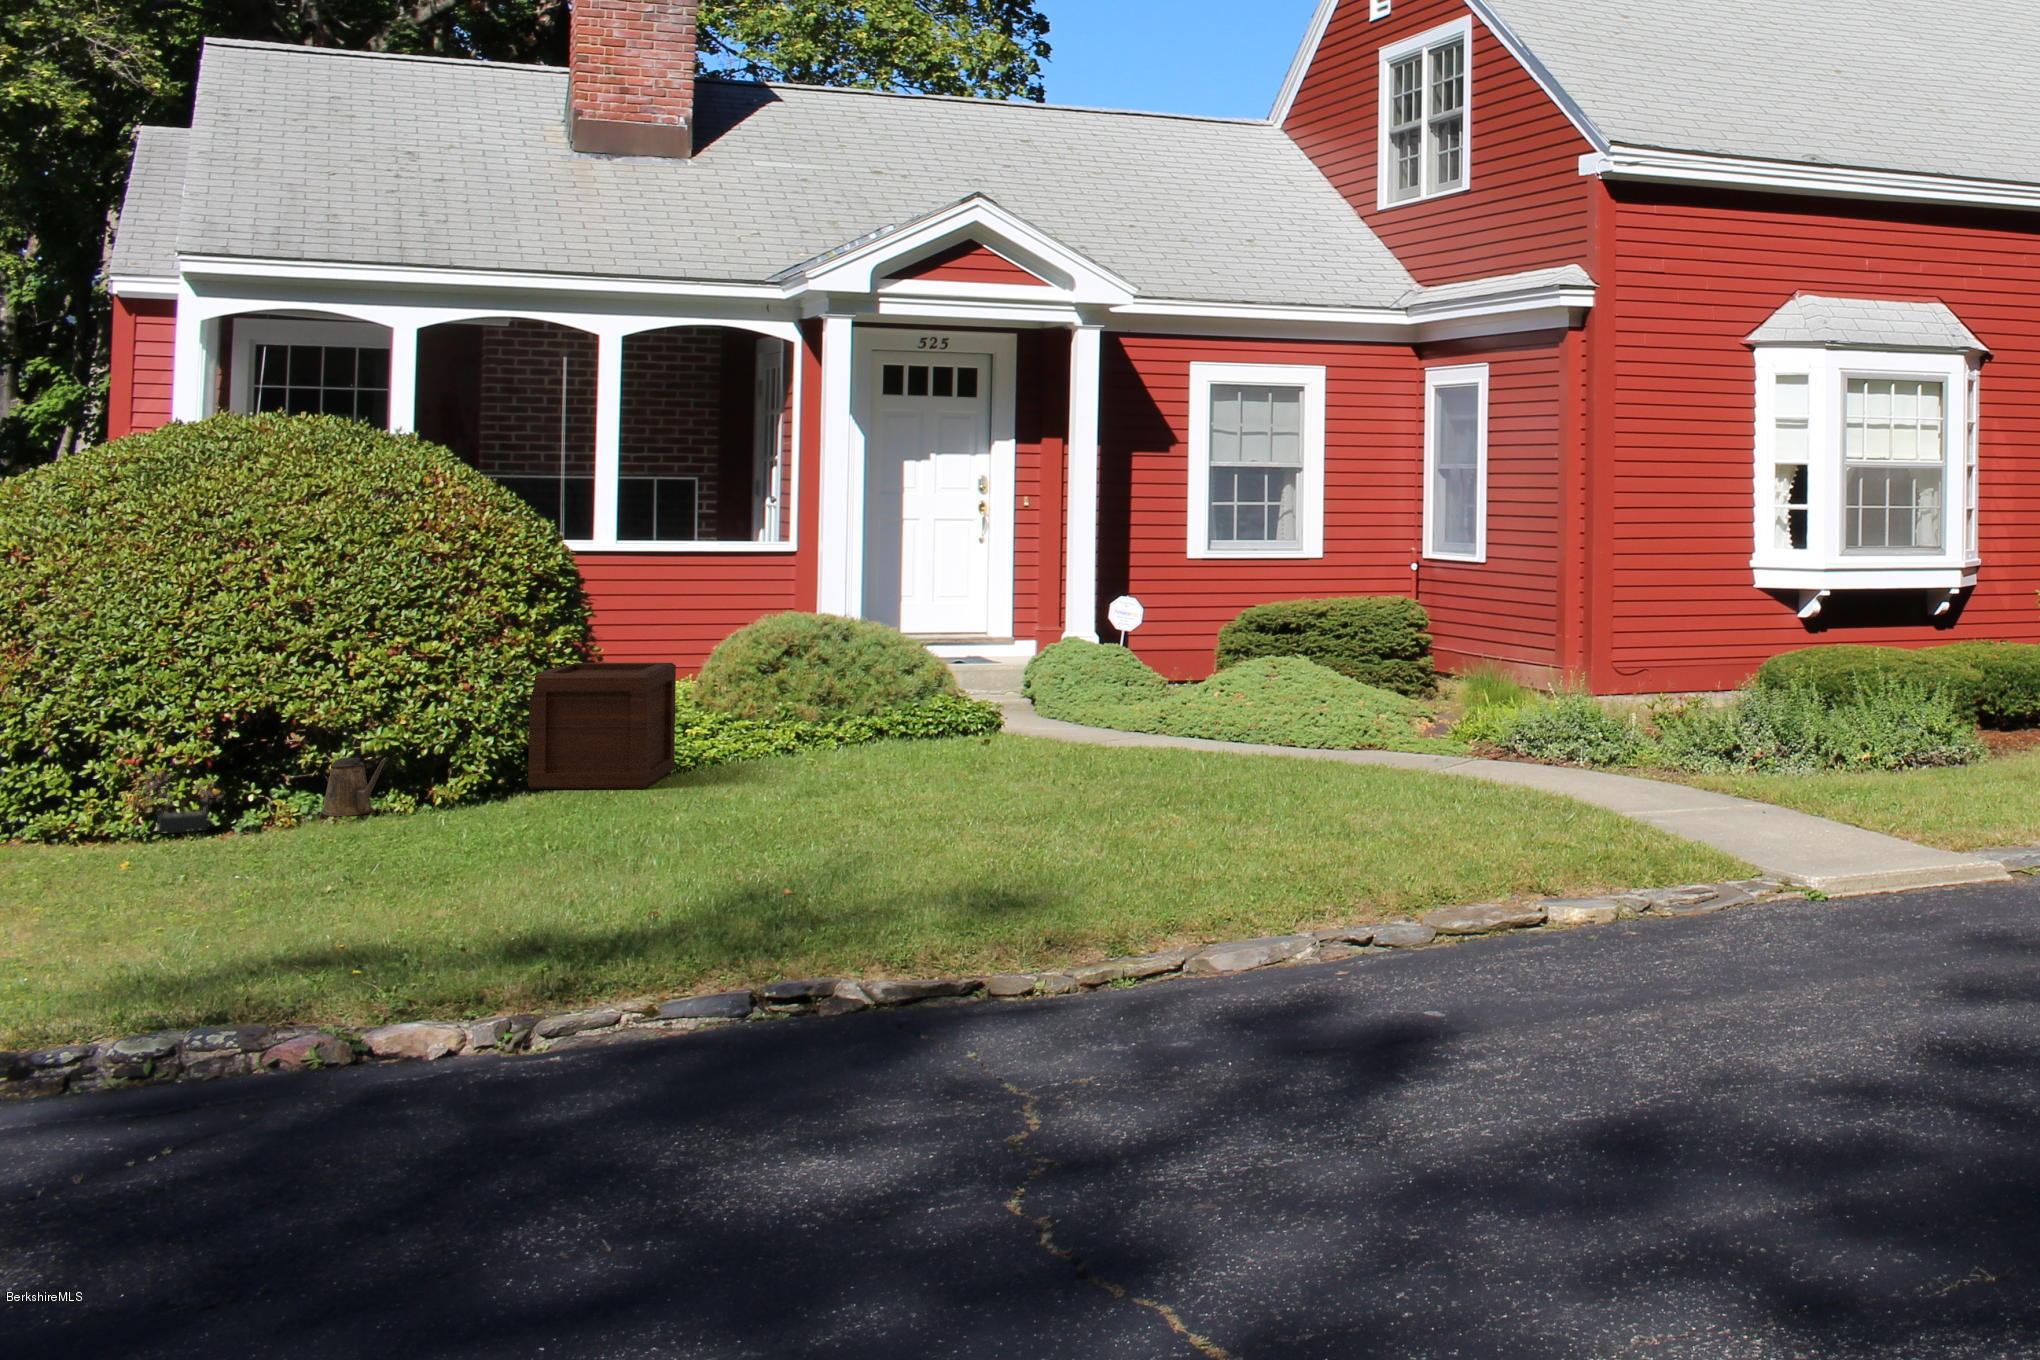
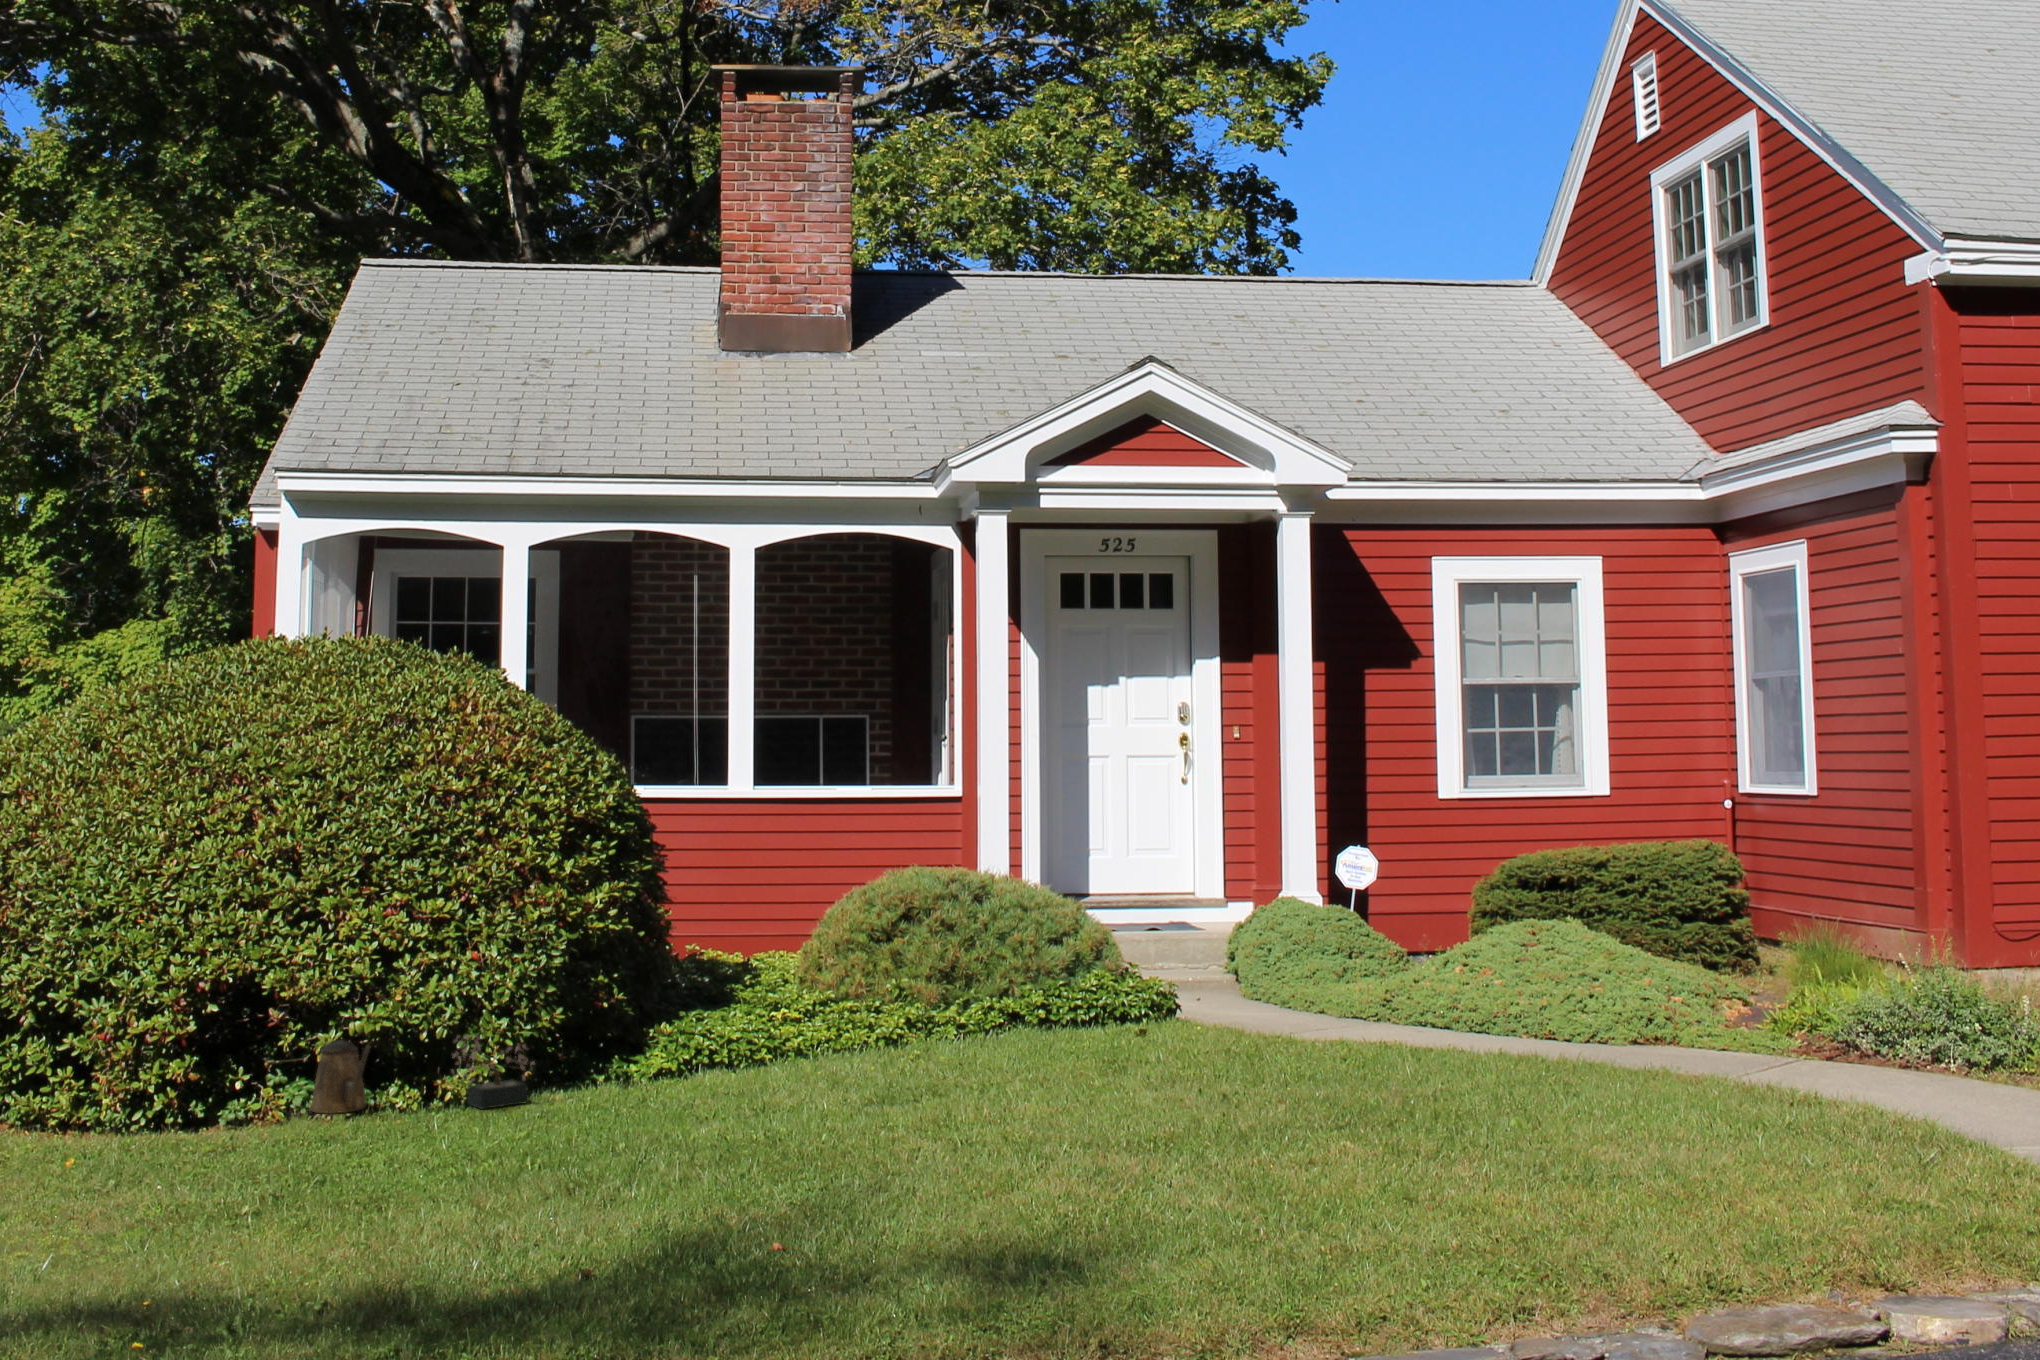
wooden crate: present [528,663,676,789] -> none [558,924,740,1089]
decorative plant: present [140,771,220,834] -> present [452,1035,534,1109]

